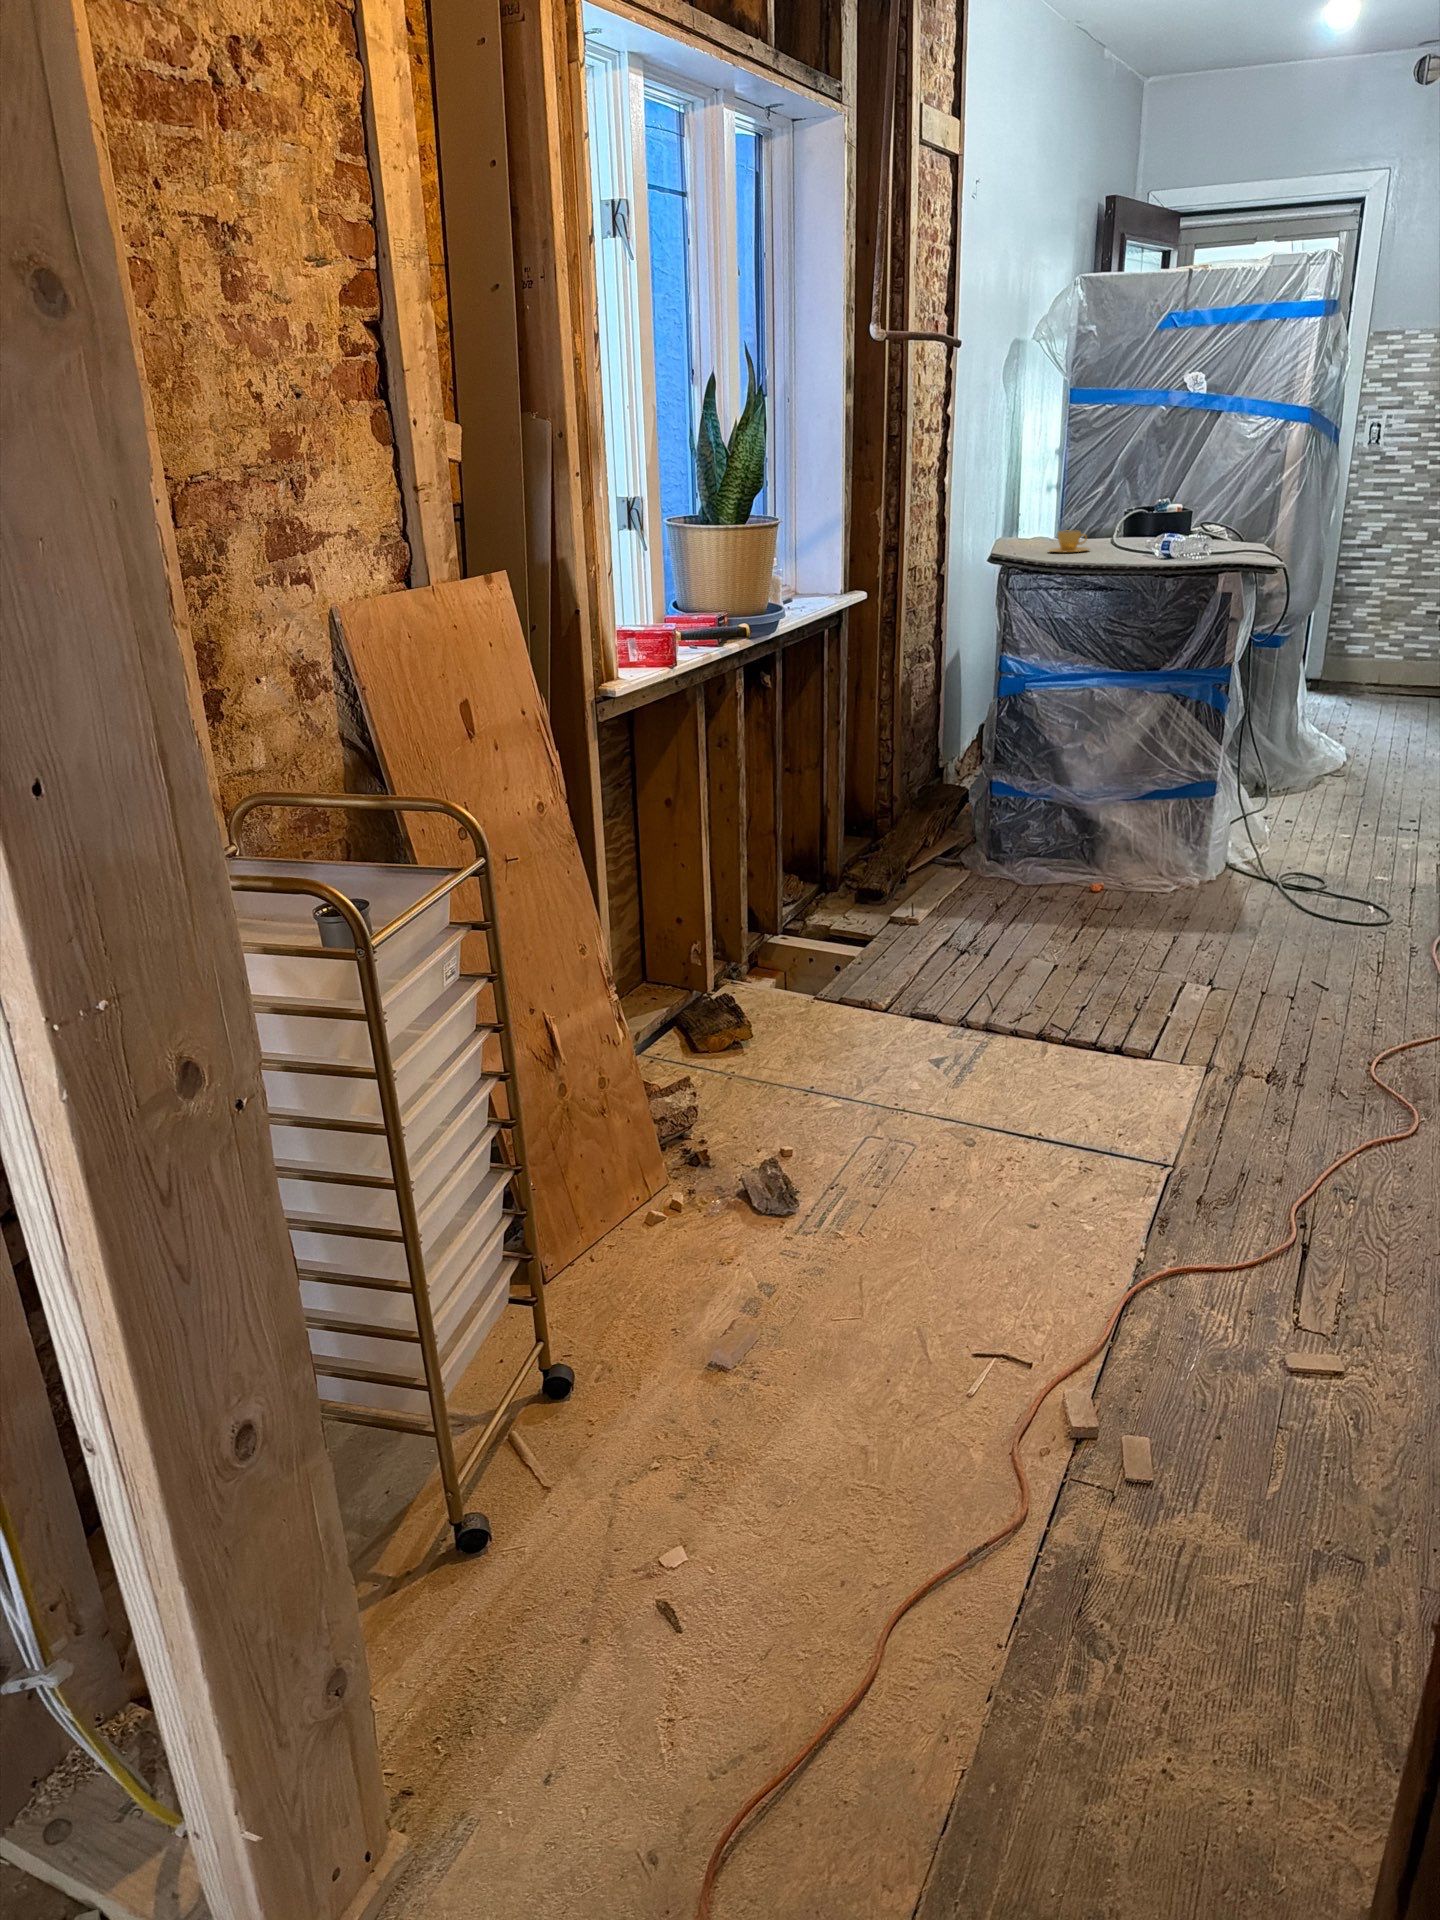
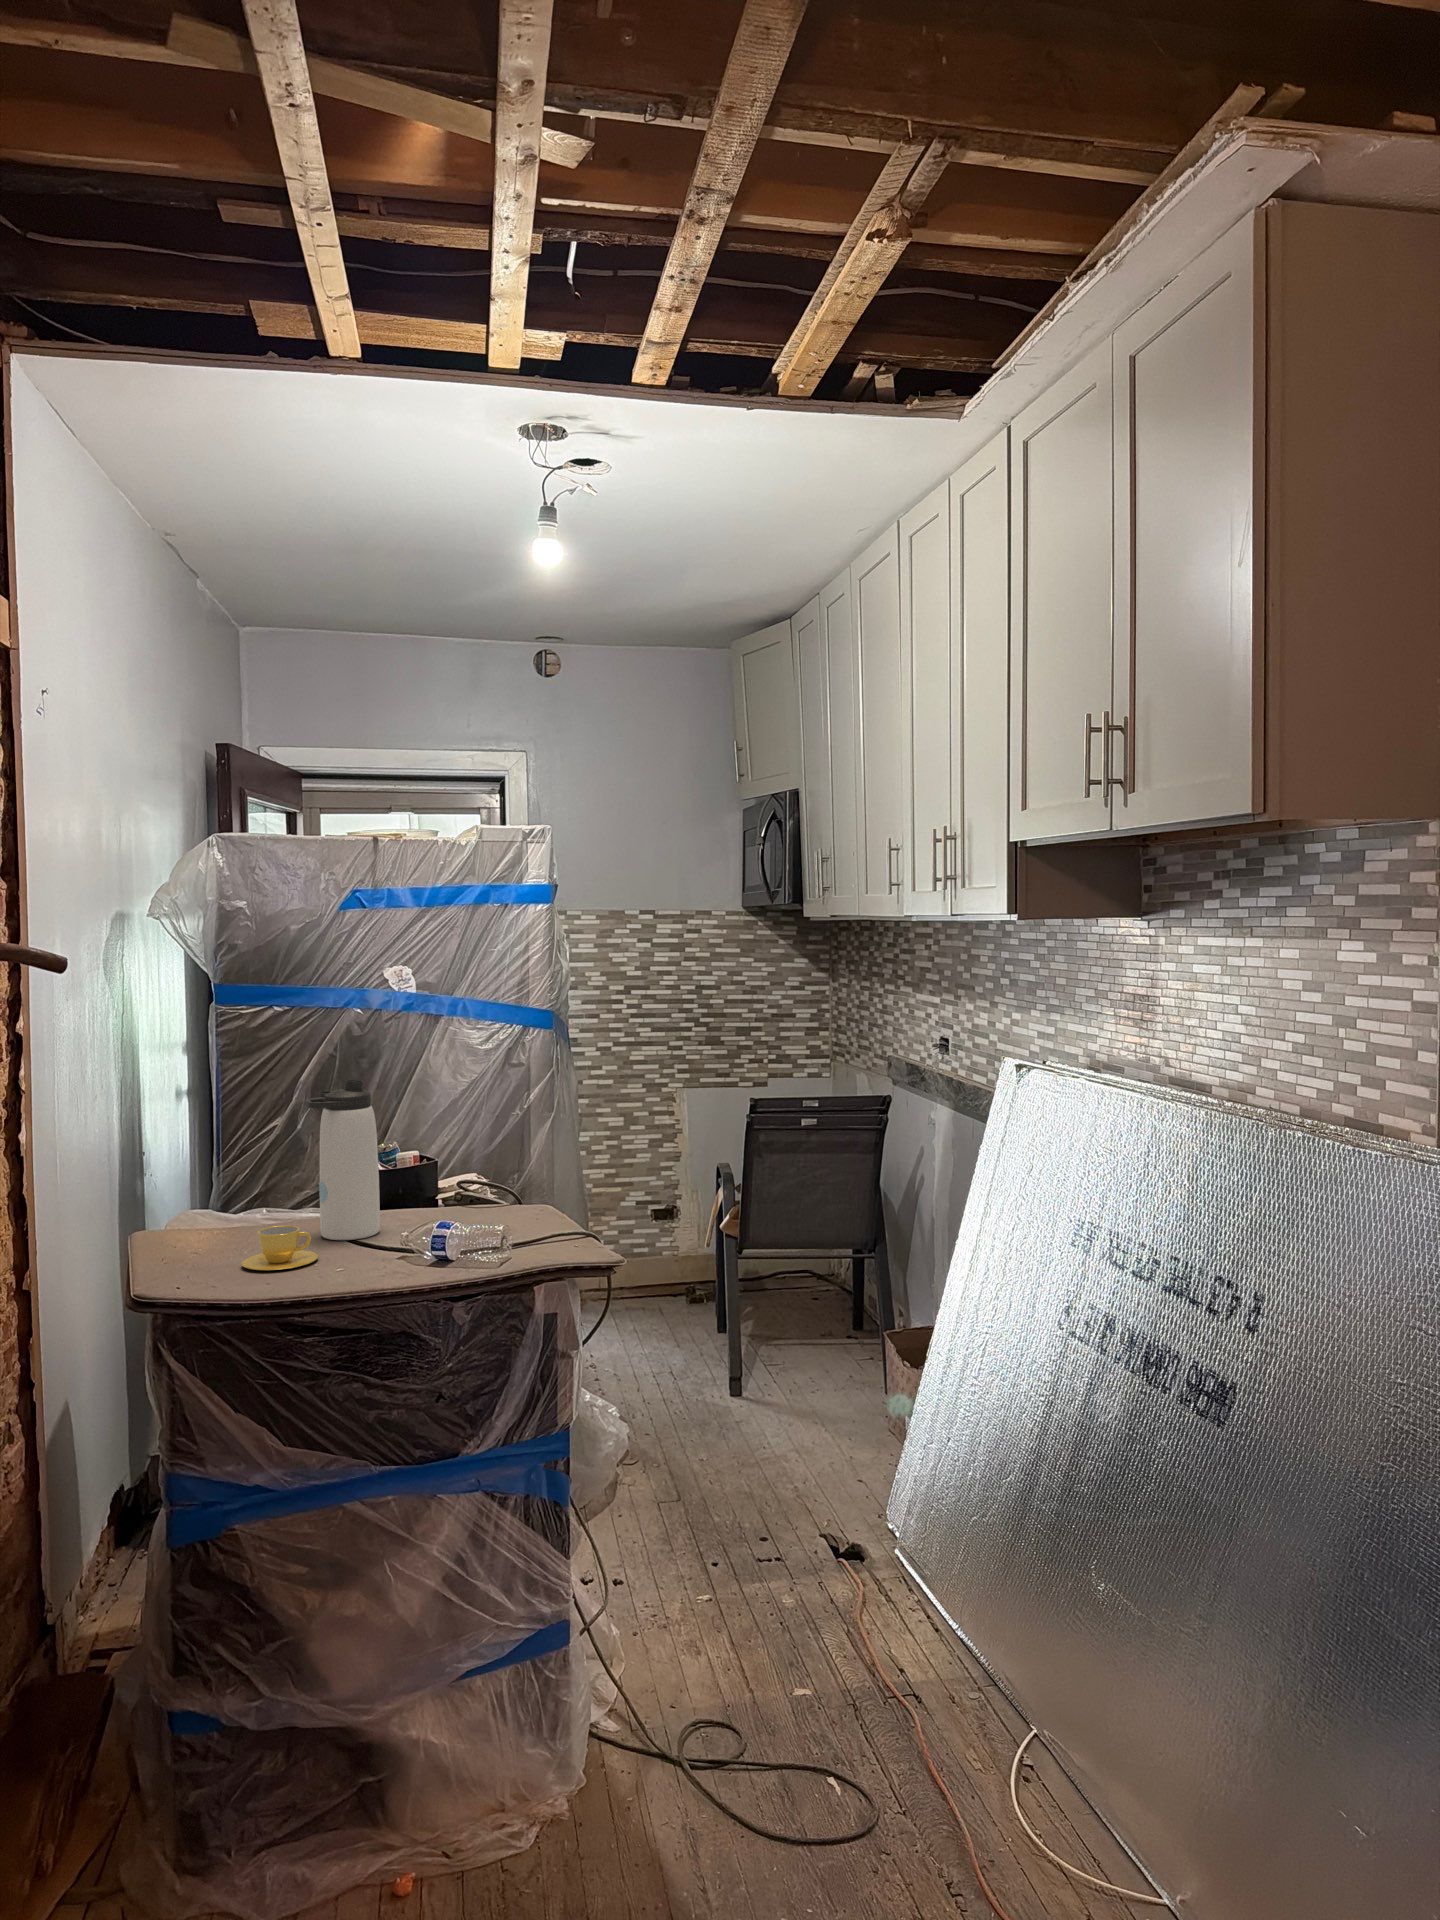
thermos bottle: none [1095,444,1137,547] -> present [306,1080,380,1240]

